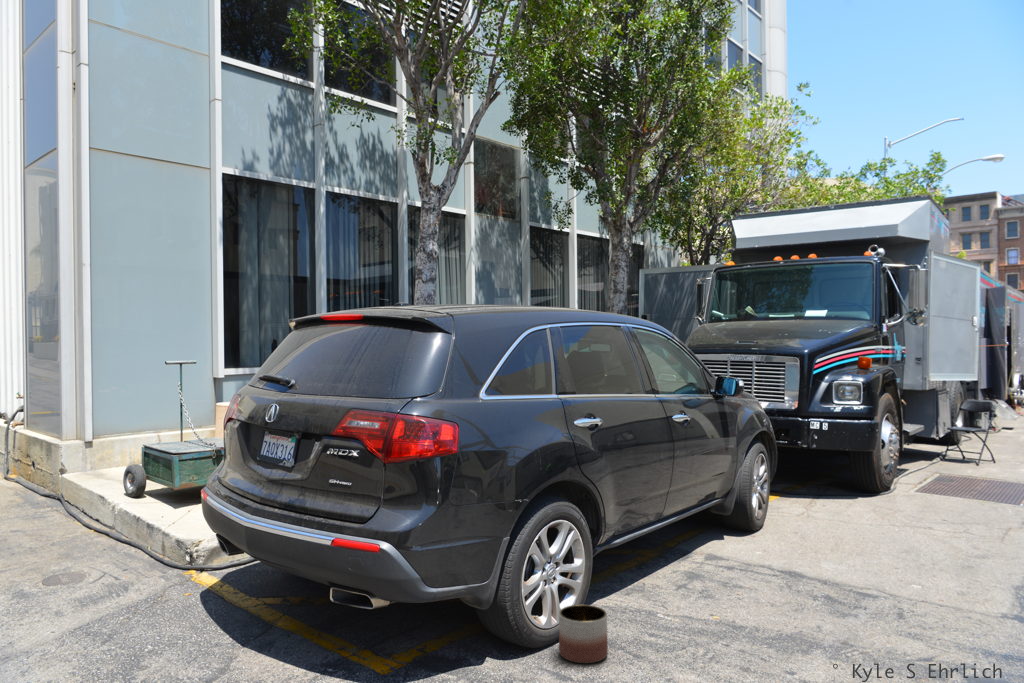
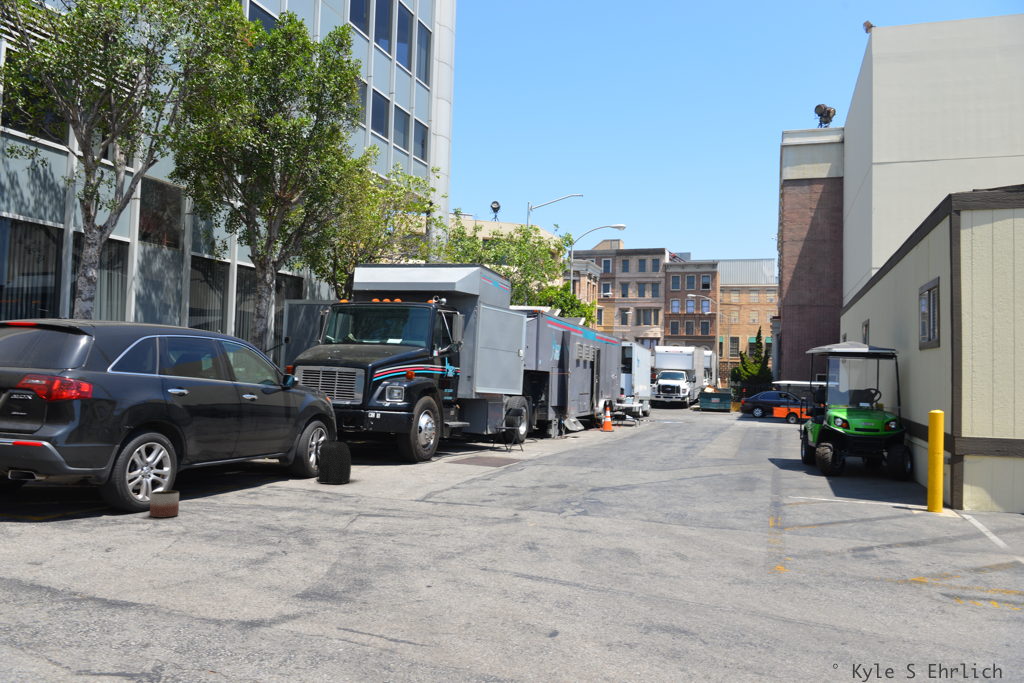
backpack: none [757,474,823,551] -> present [315,439,351,484]

